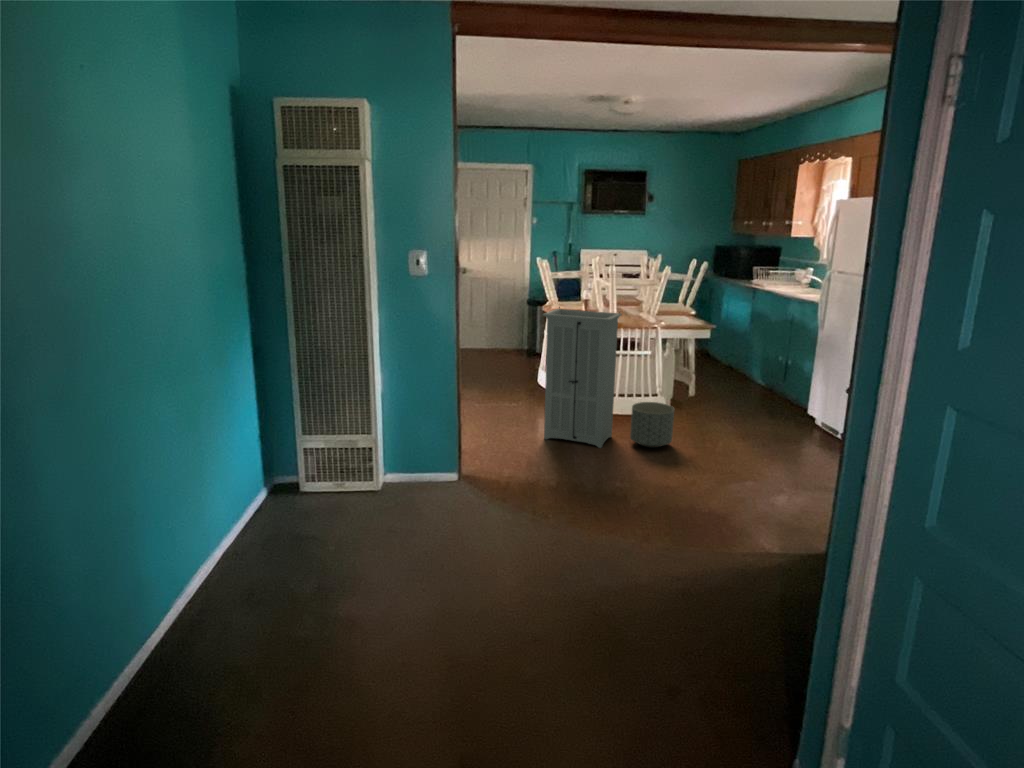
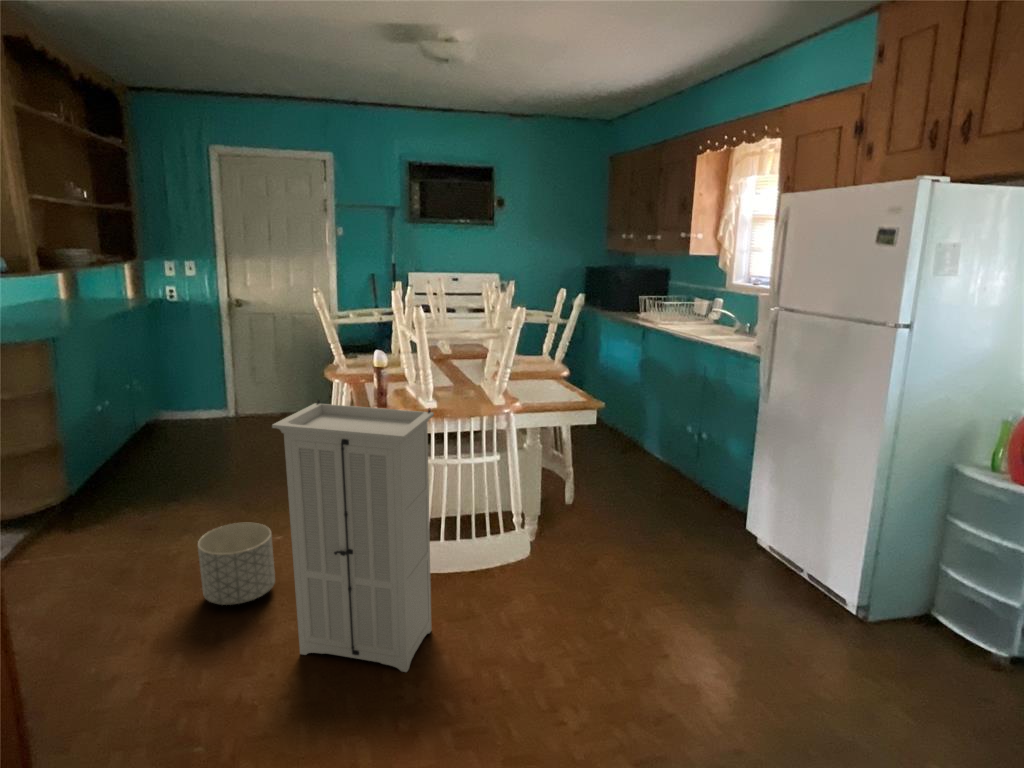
planter: present [630,402,674,448] -> present [198,522,275,605]

